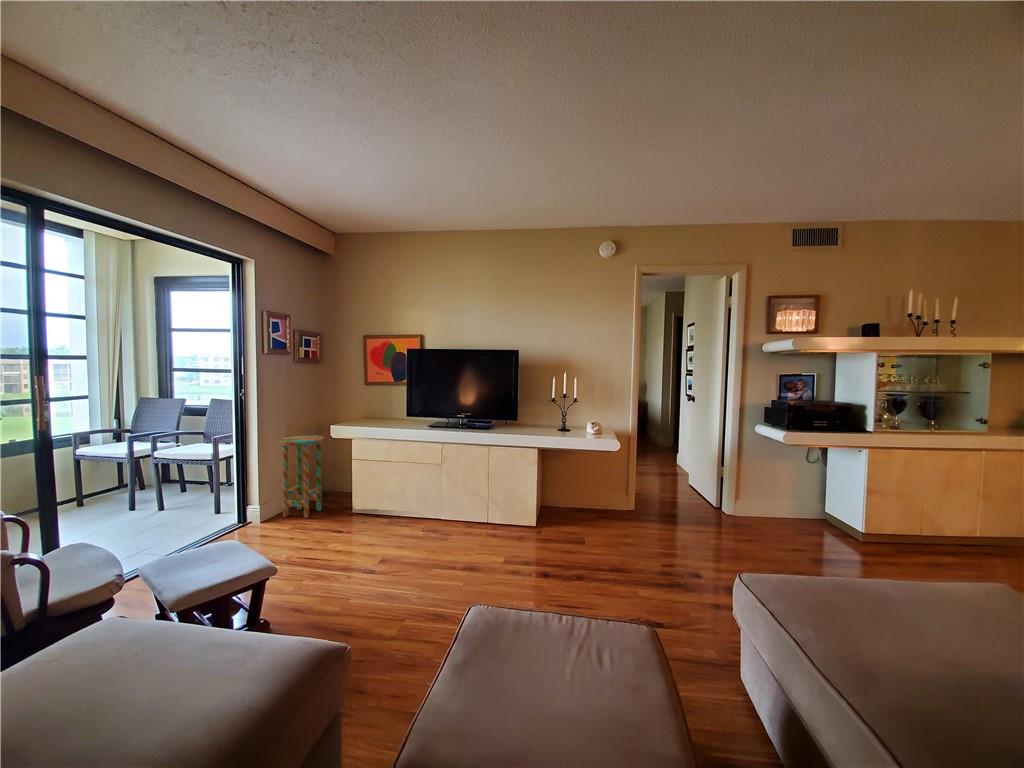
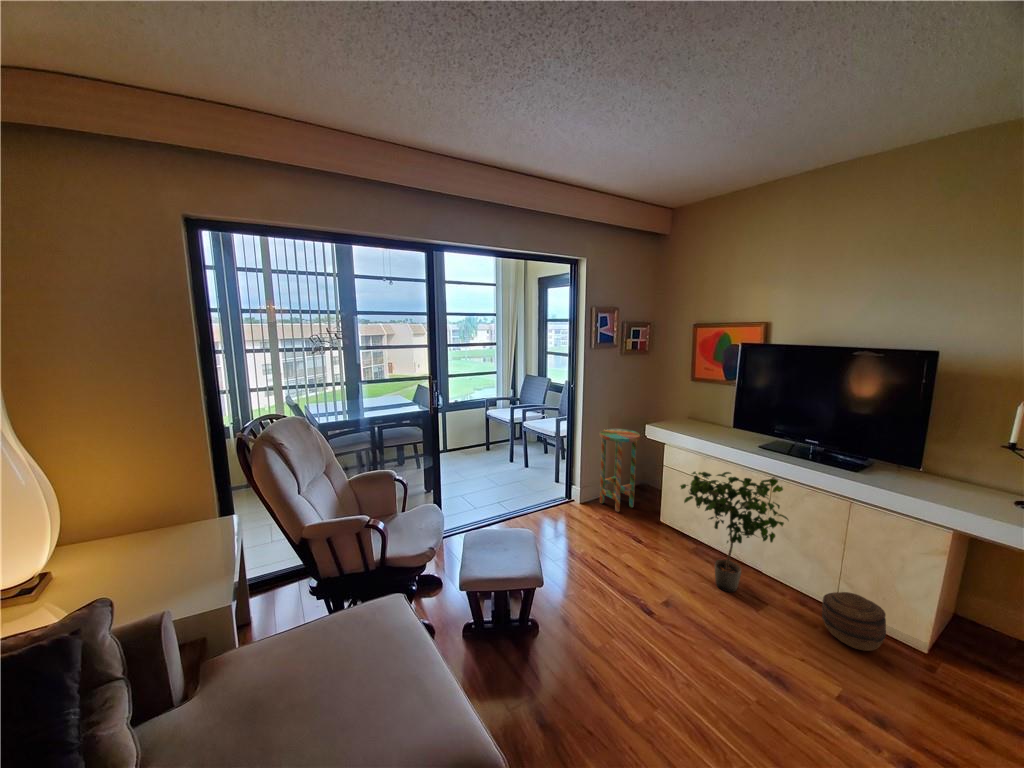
potted plant: none [378,442,458,538] -> present [680,472,788,592]
basket: none [483,503,515,536] -> present [822,592,886,651]

